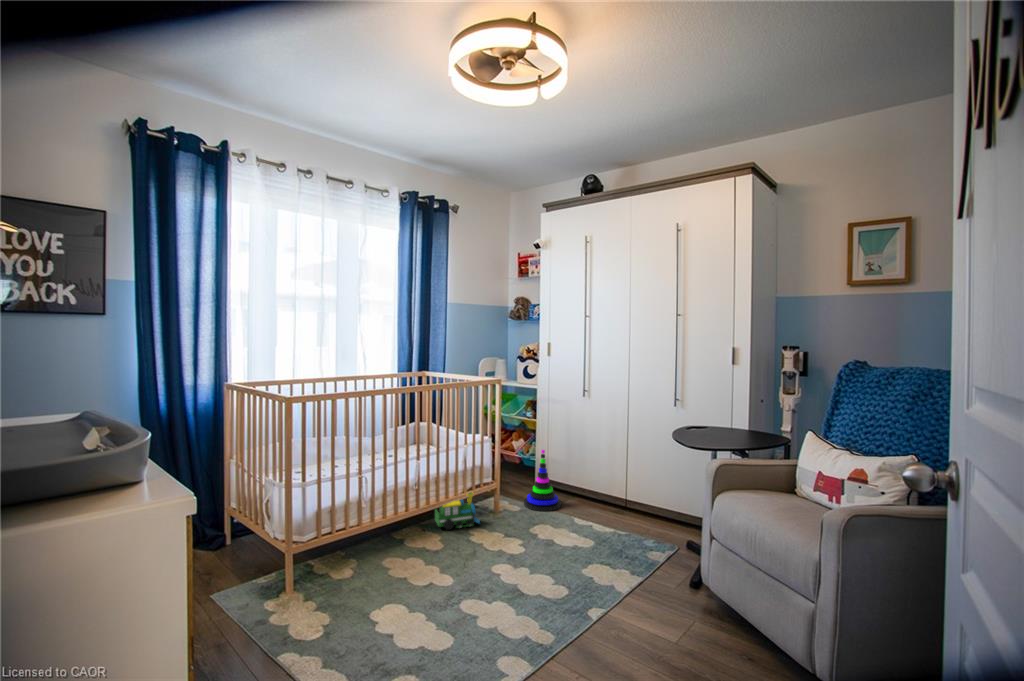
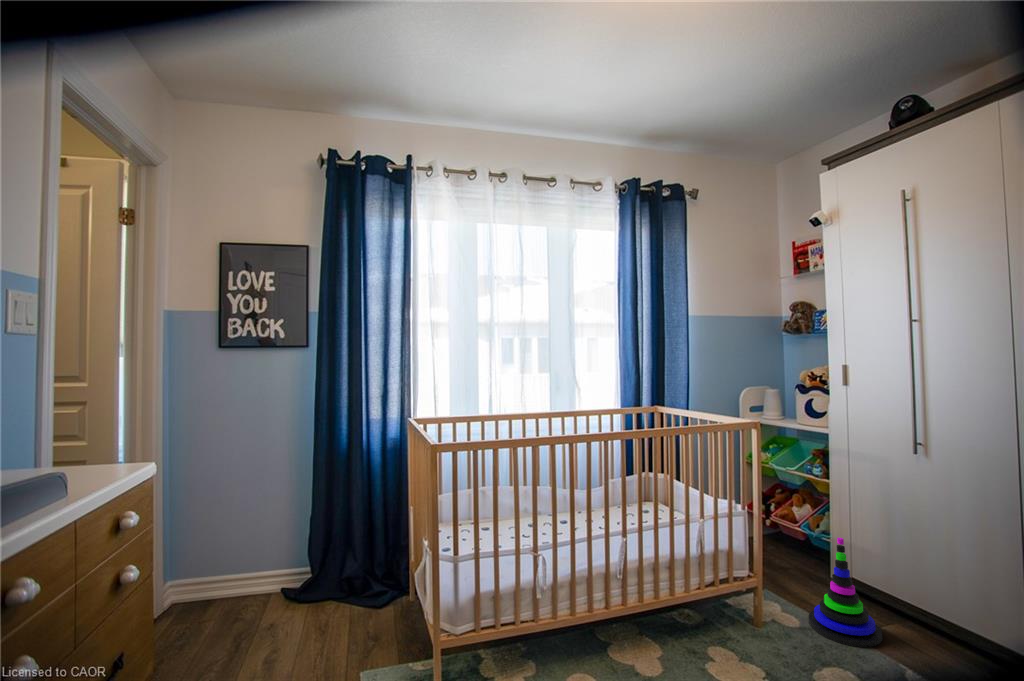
toy train: present [435,493,480,530] -> none [657,591,728,647]

